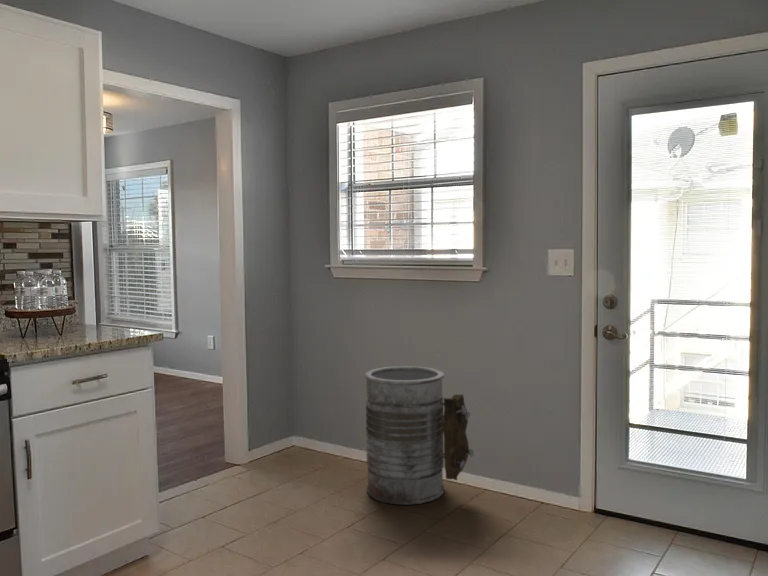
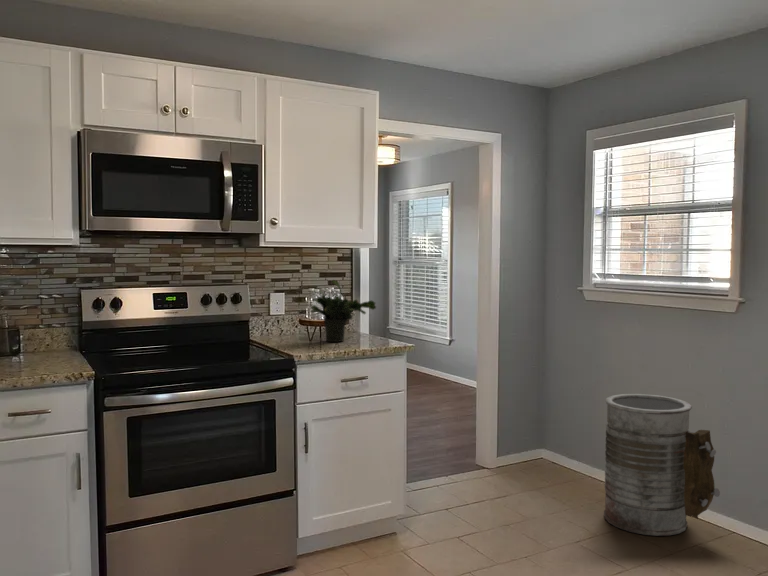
potted plant: none [21,258,112,336] -> present [311,280,376,342]

